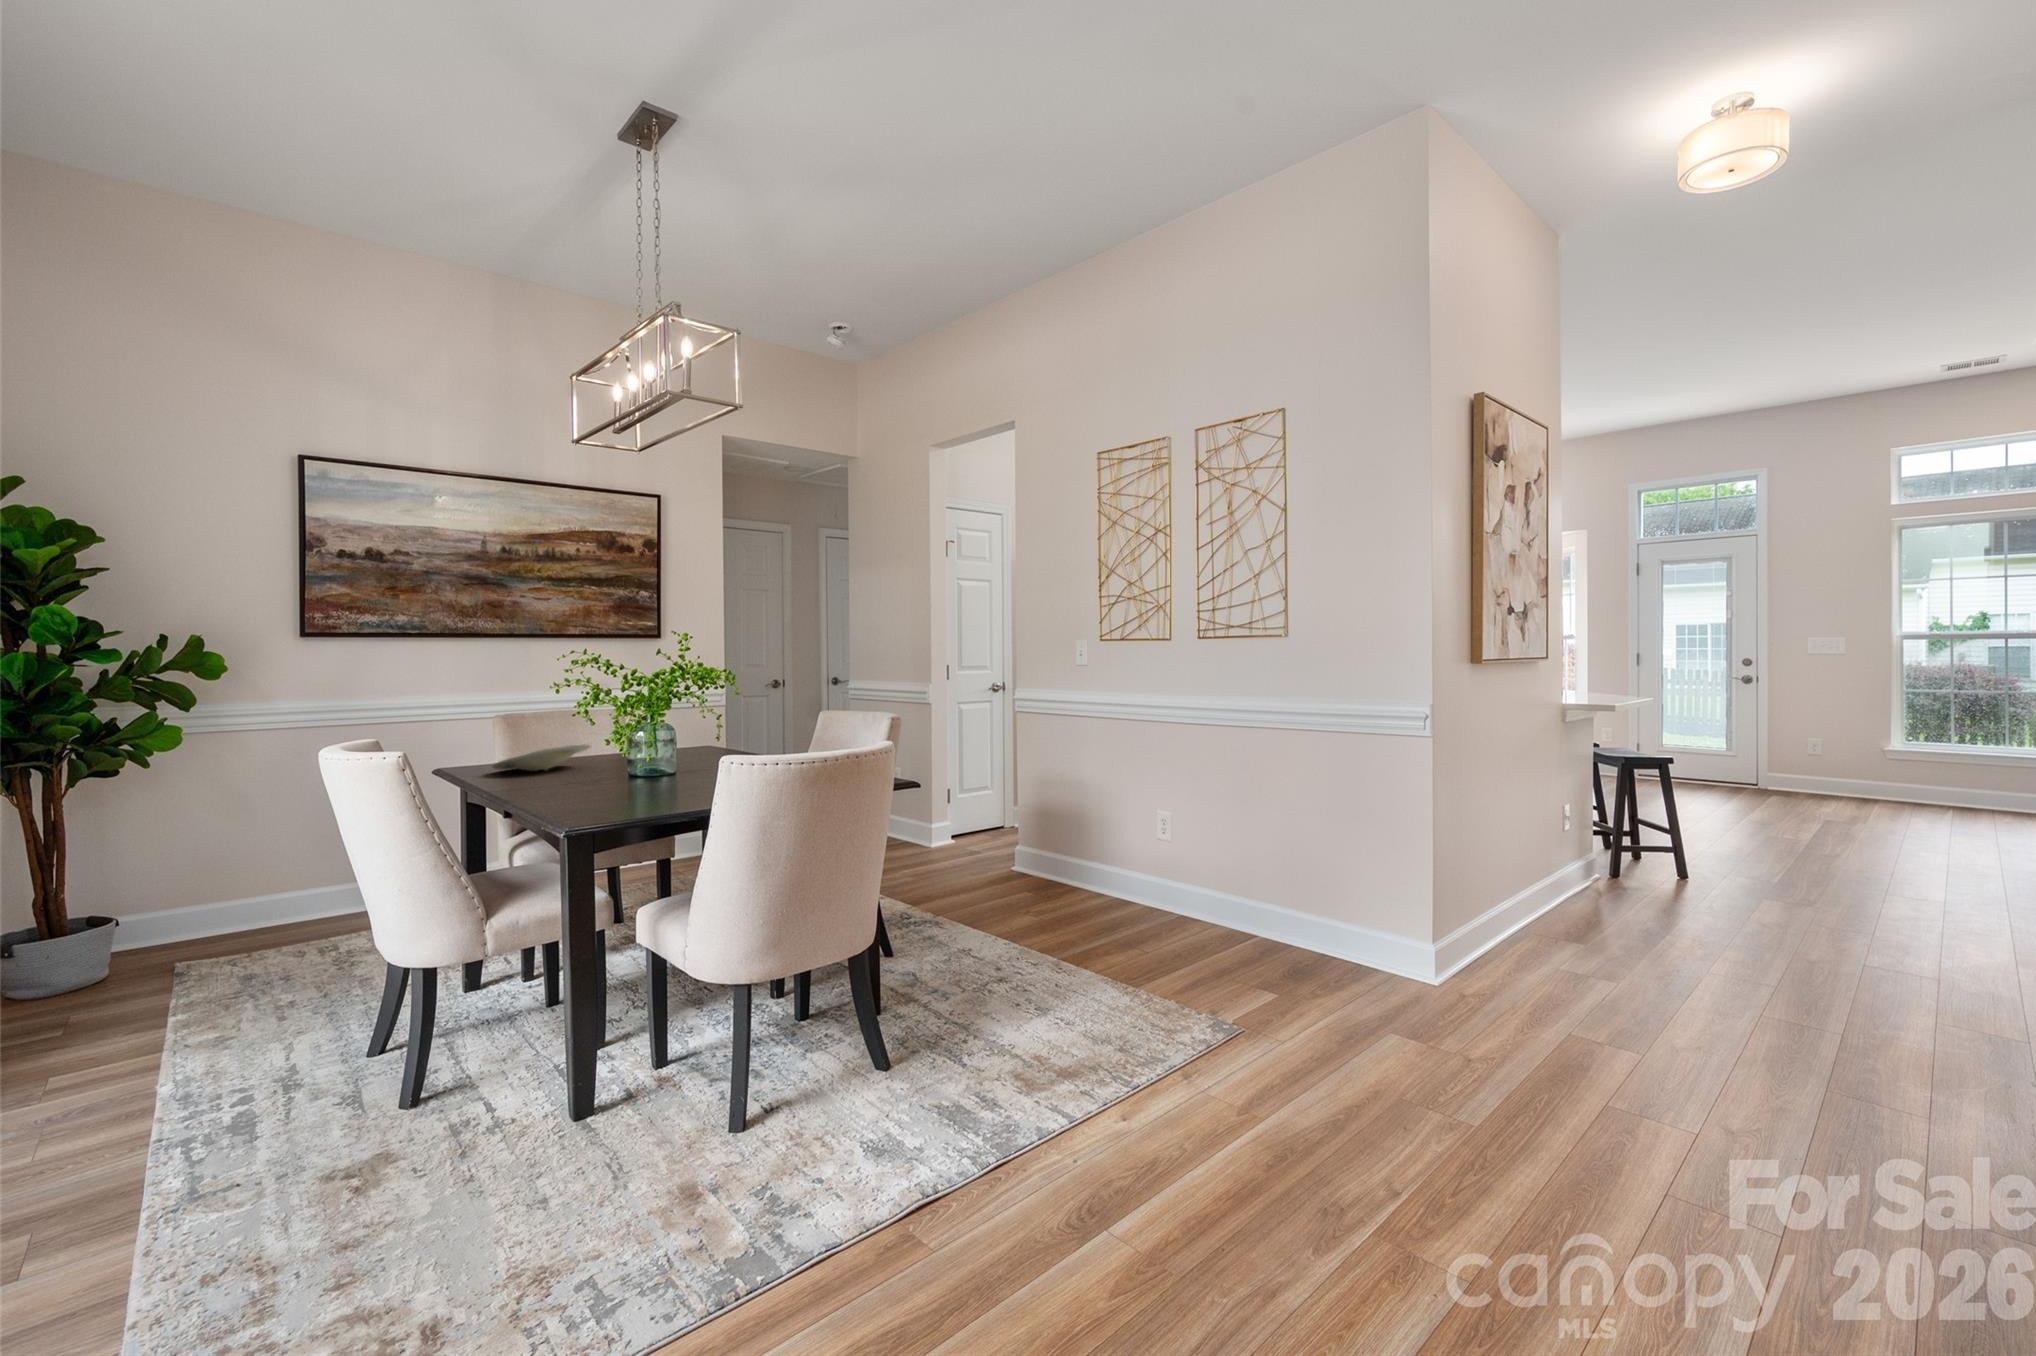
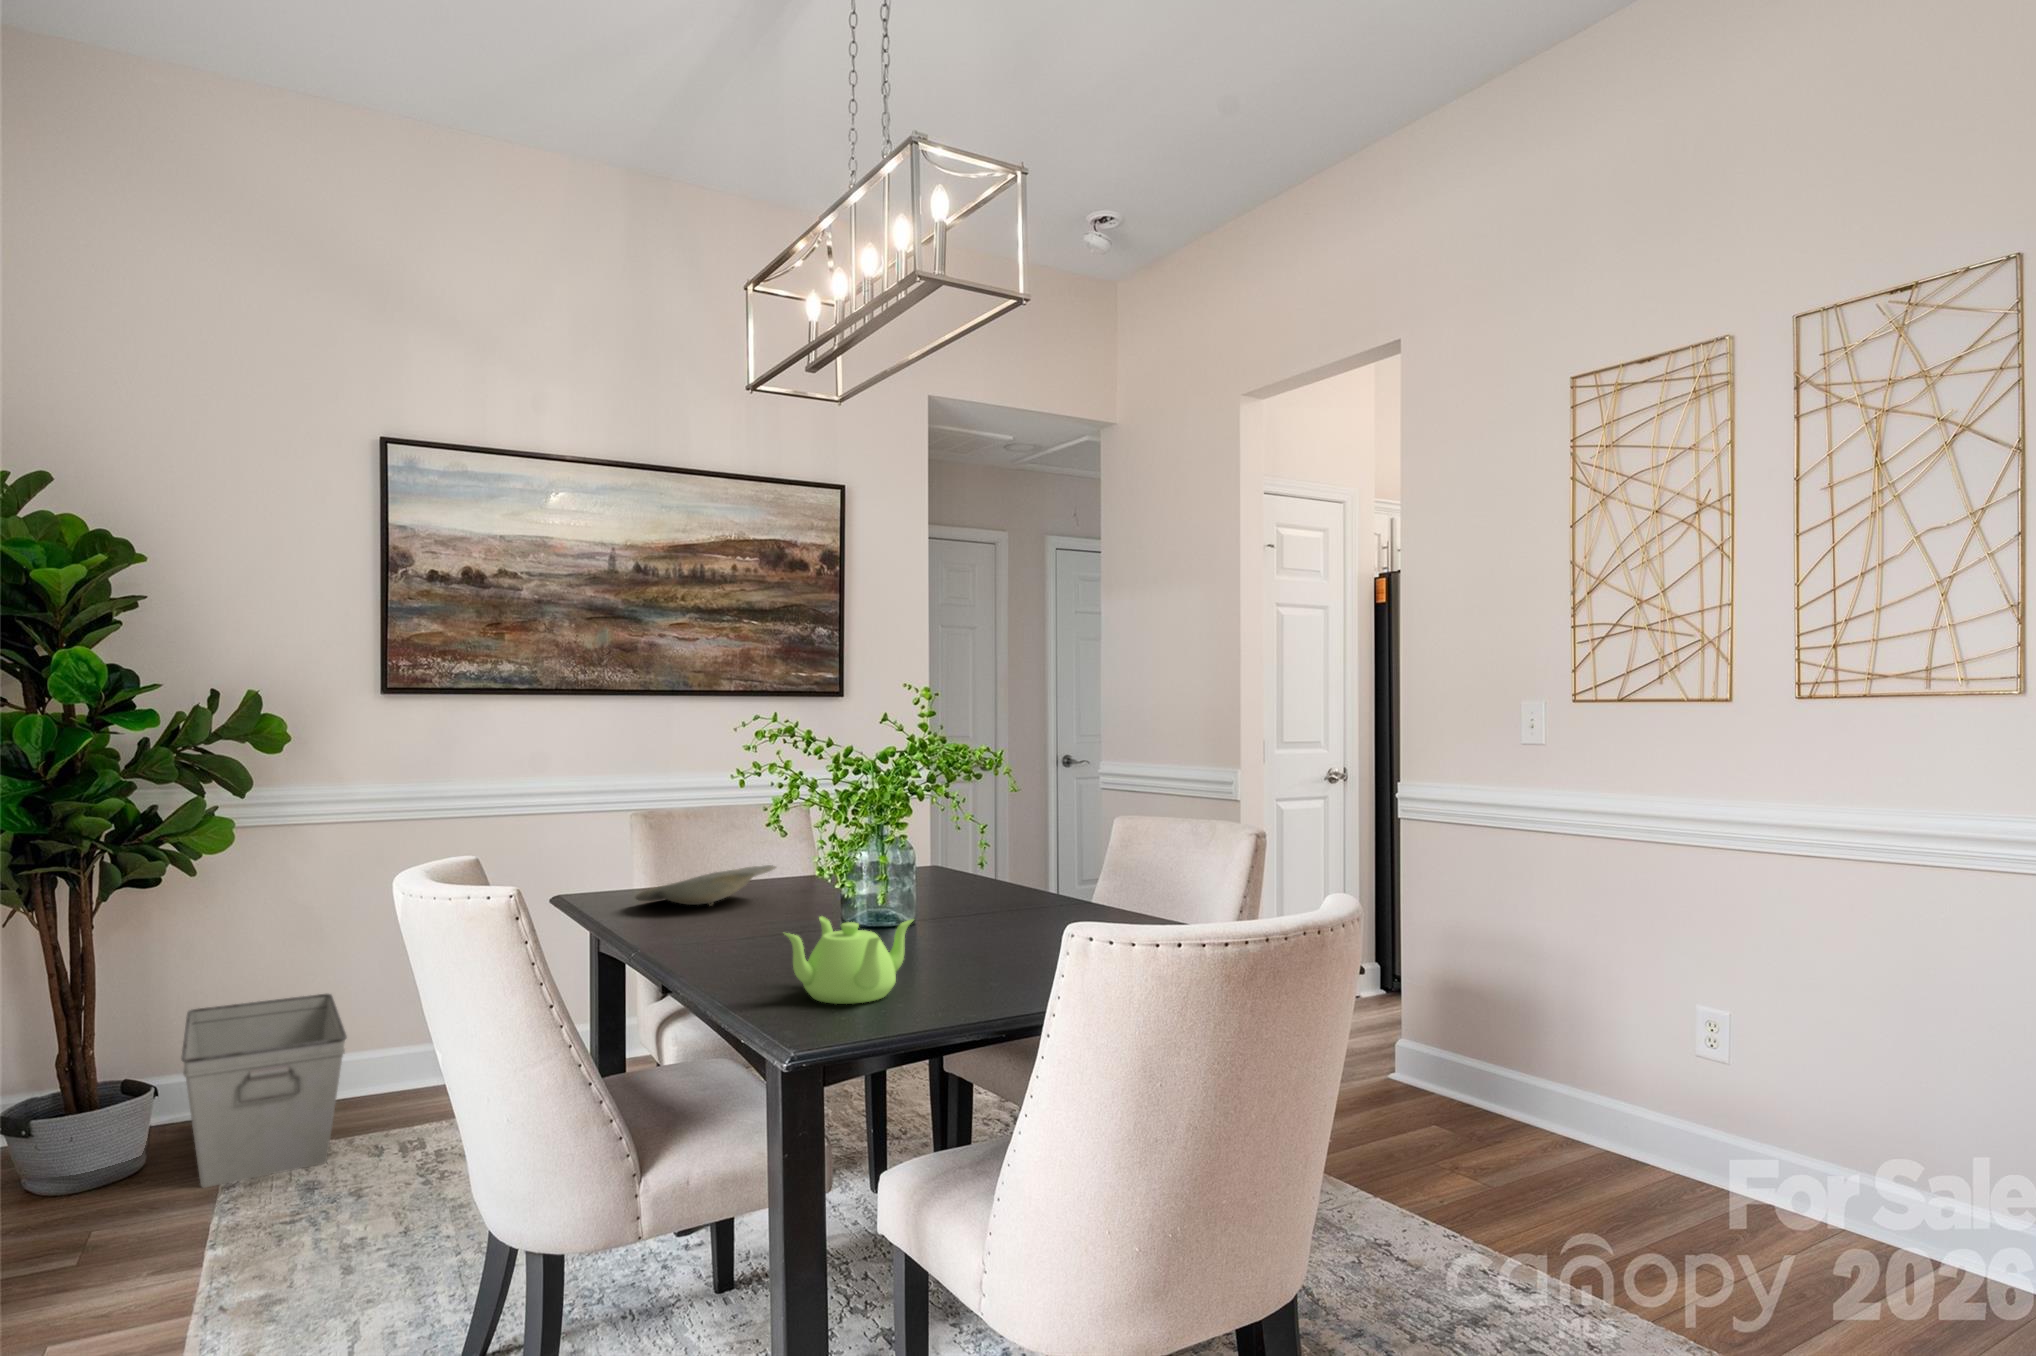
teapot: none [571,766,656,814] -> present [785,916,913,1004]
storage bin: none [151,847,285,978] -> present [181,994,347,1188]

